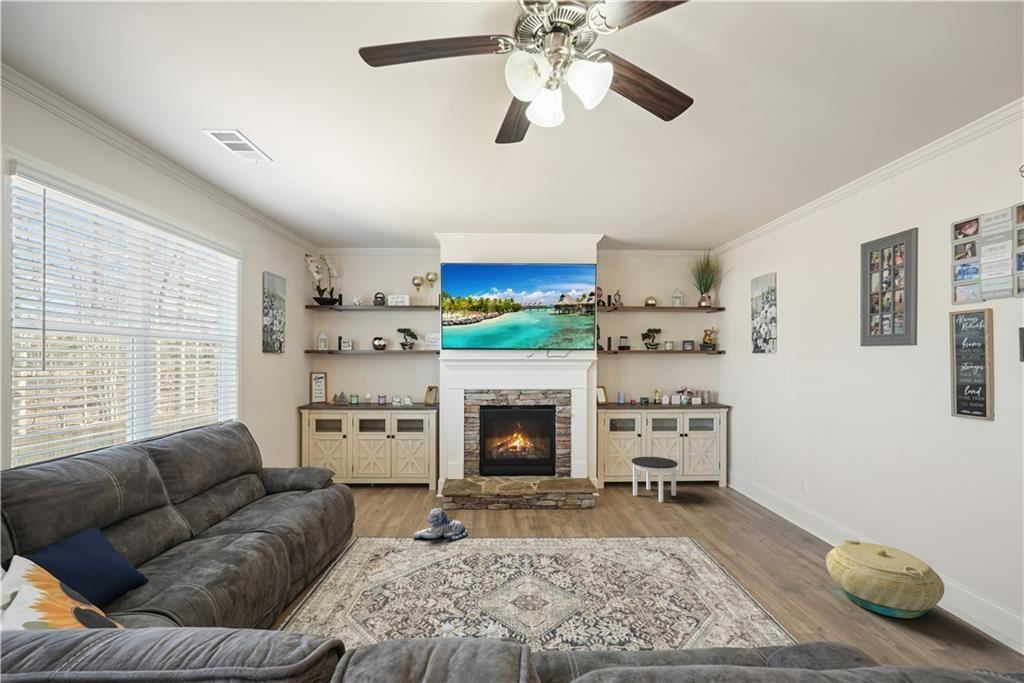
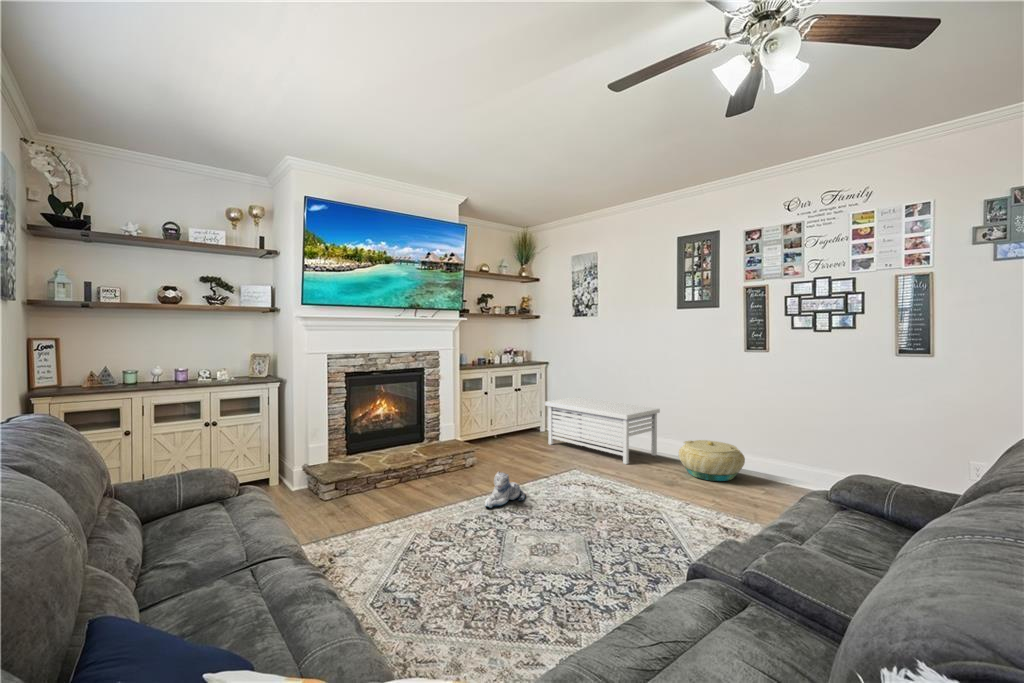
storage bench: none [699,454,841,552] -> present [545,397,660,464]
round table: present [632,457,678,502] -> none [486,411,526,448]
plush toy: present [414,507,467,540] -> present [485,472,525,508]

